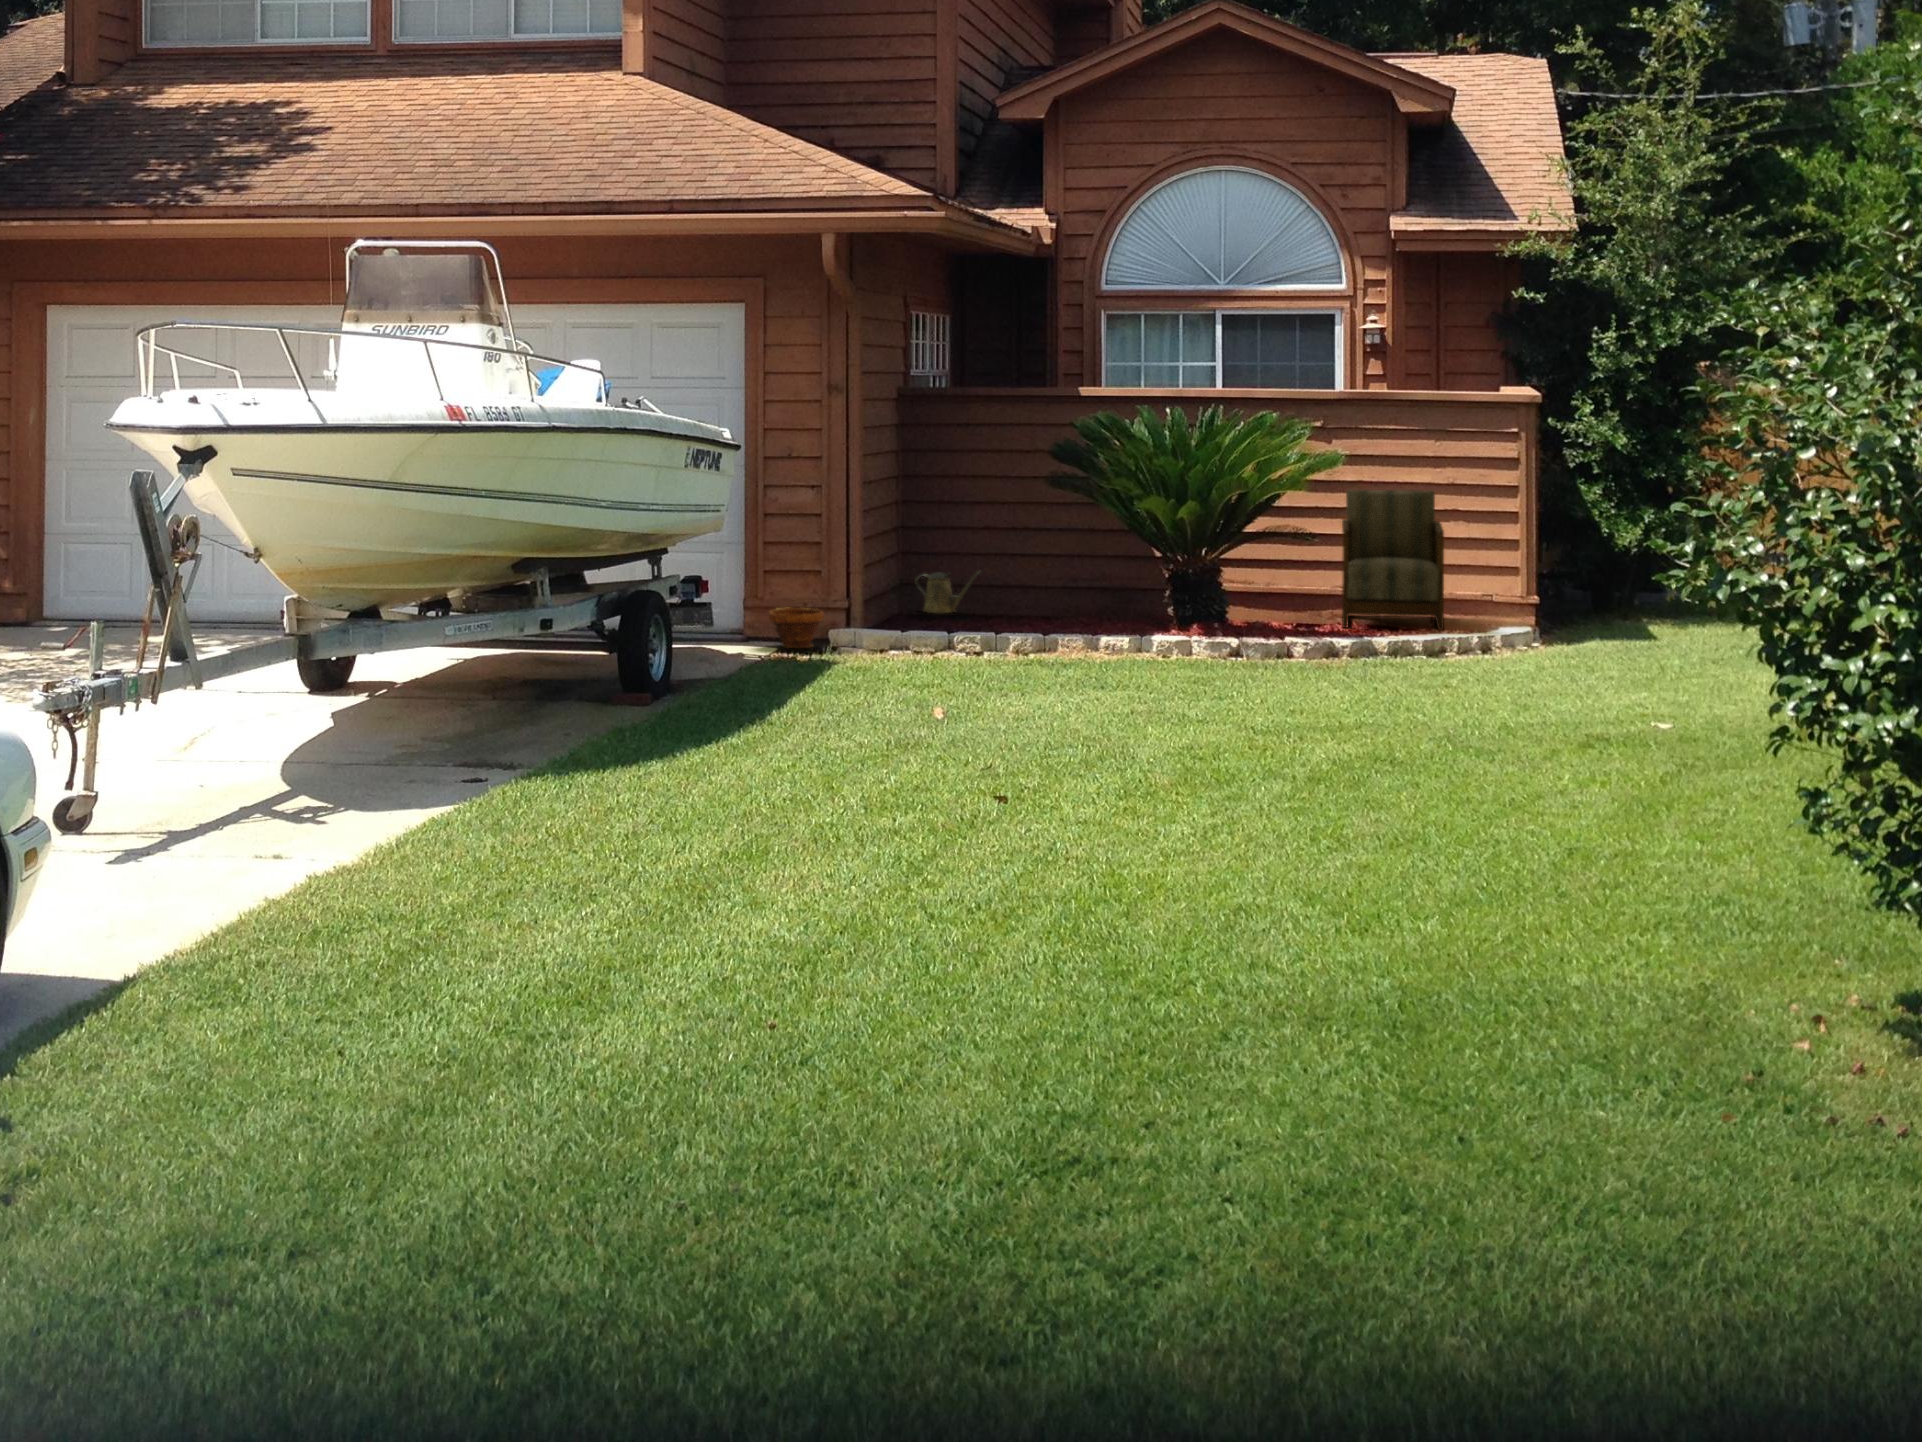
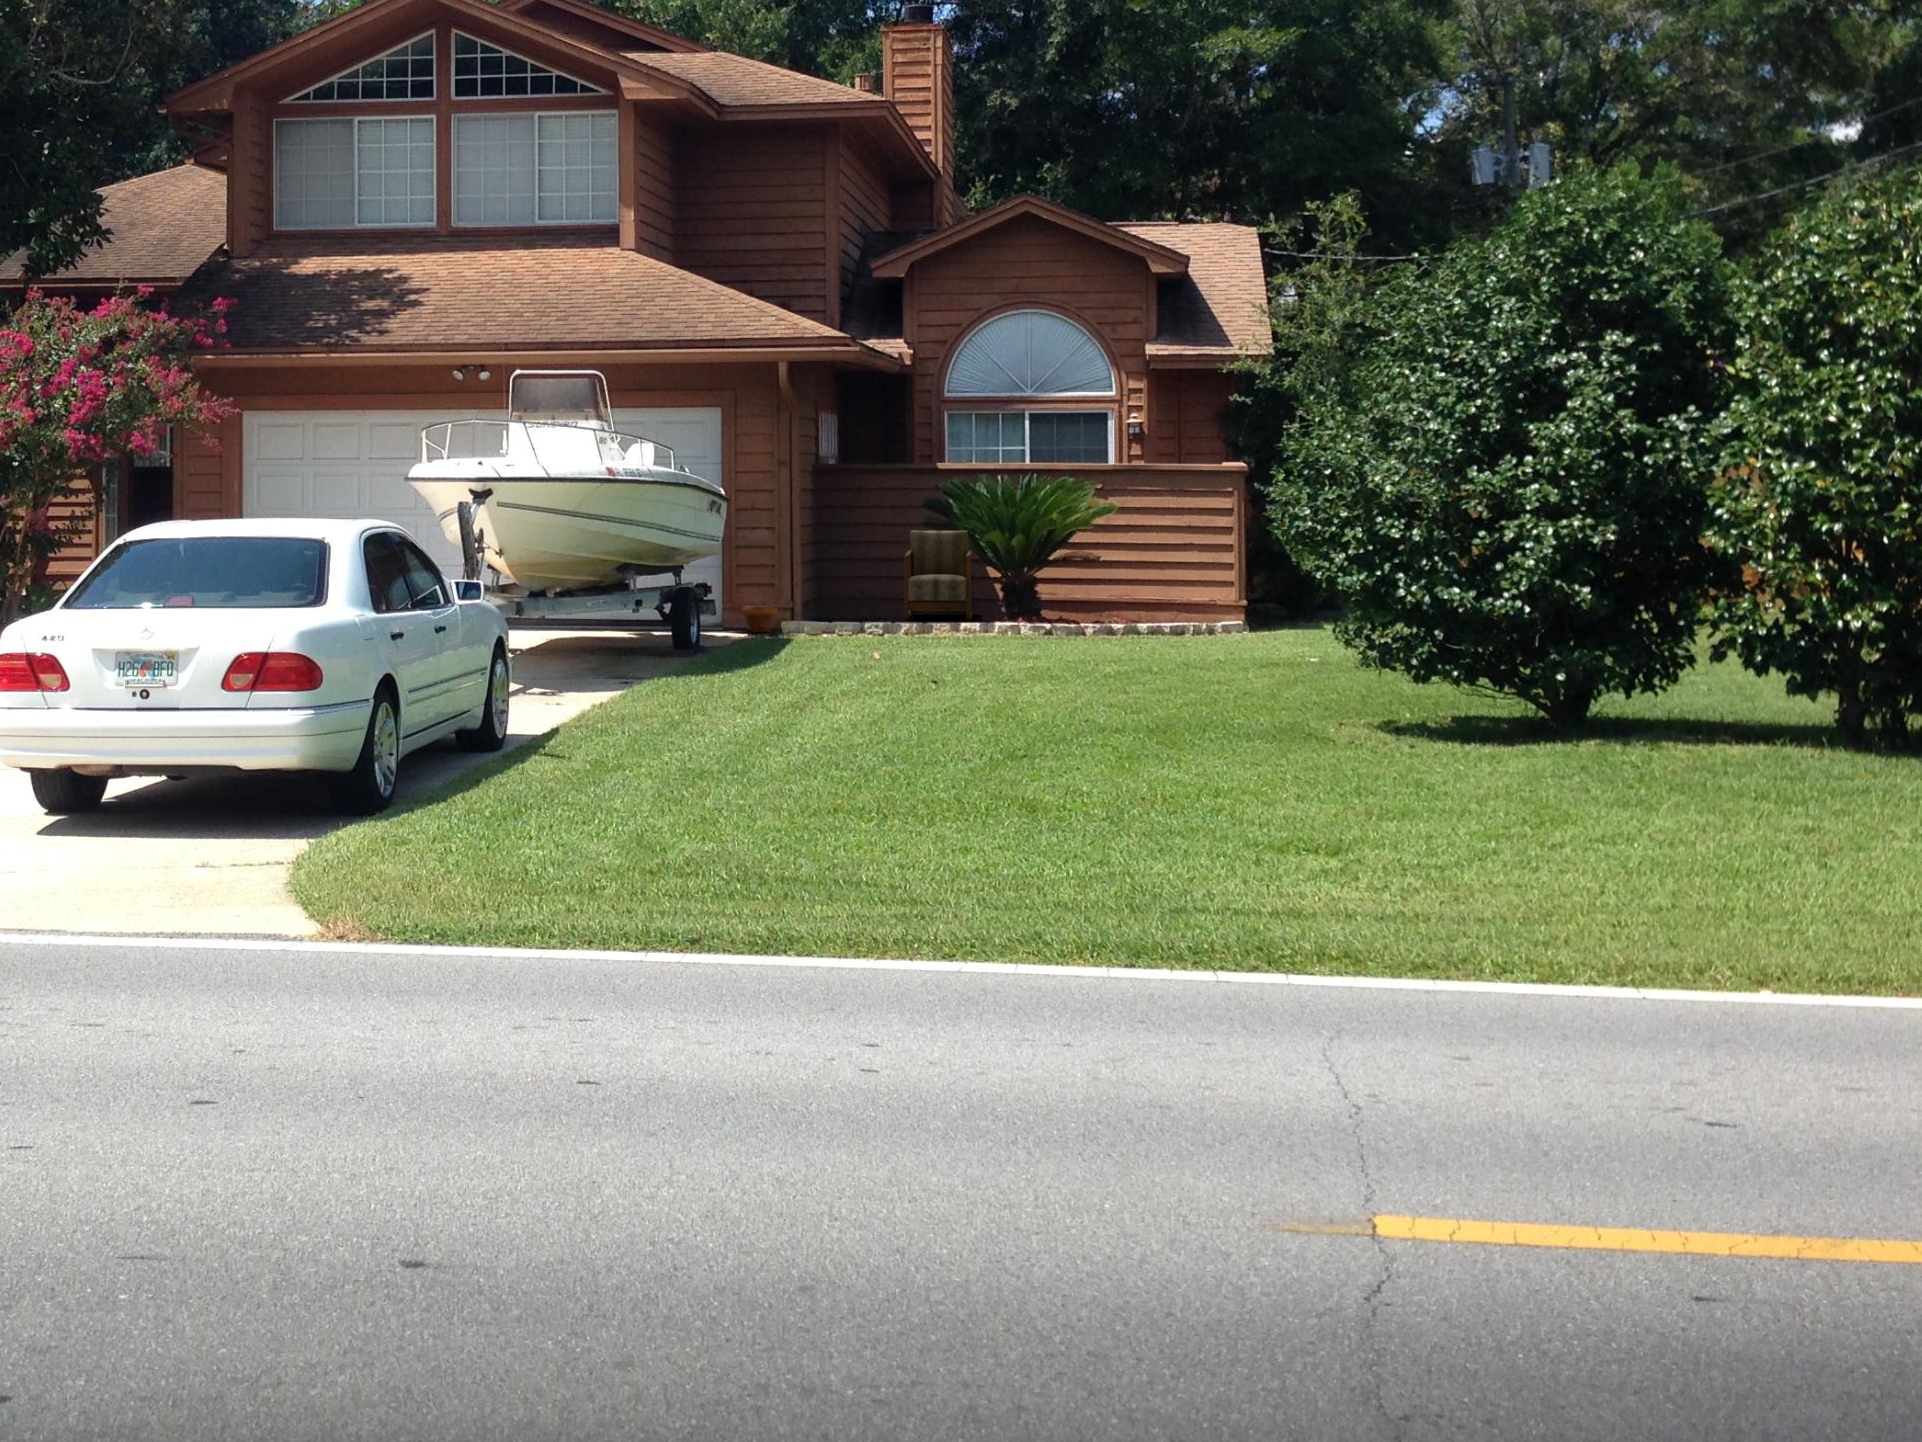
armchair: present [1342,490,1444,630] -> present [904,530,973,620]
watering can: present [916,571,980,613] -> none [824,587,871,616]

